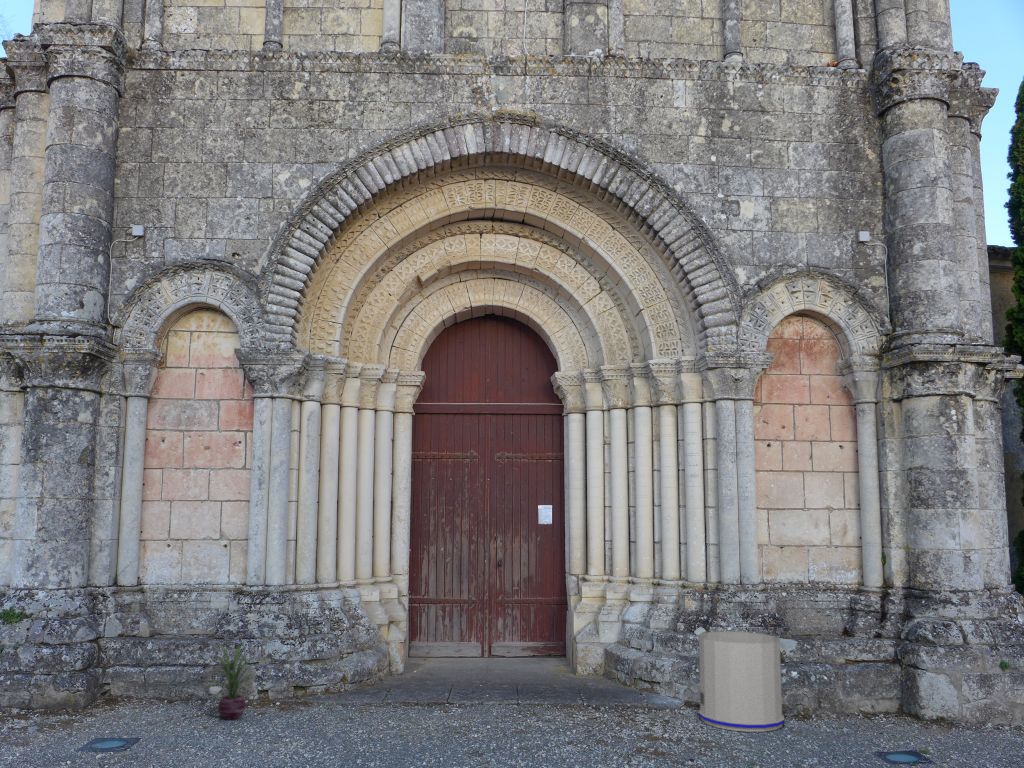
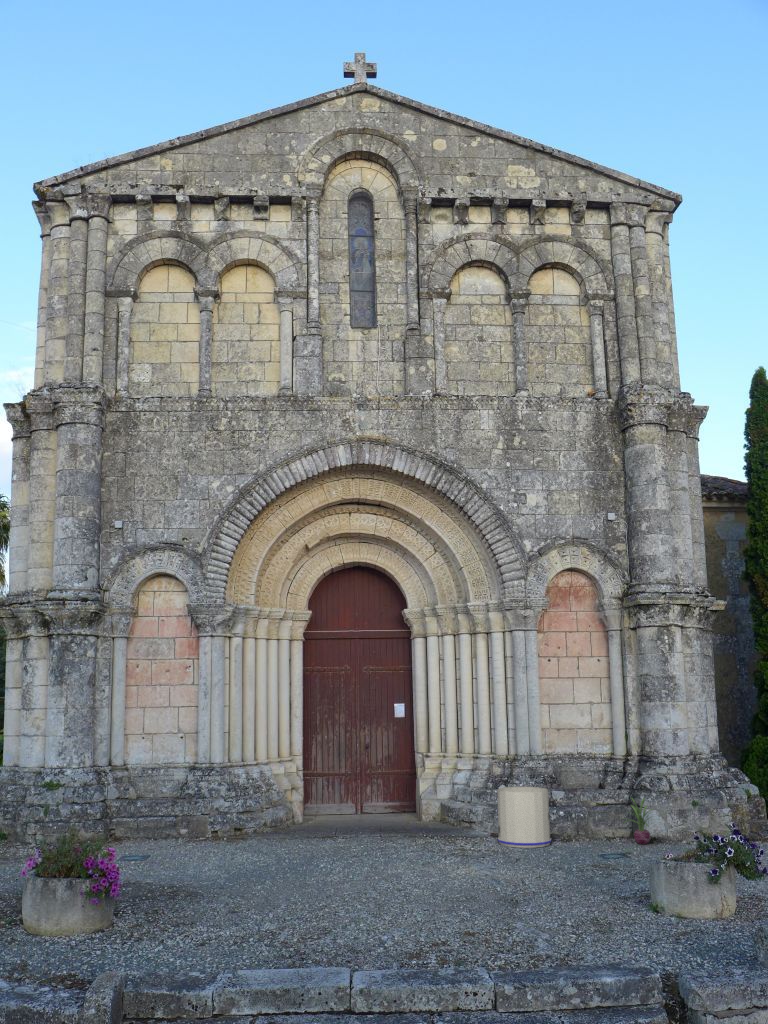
decorative plant: present [205,643,252,719] -> present [631,798,651,844]

